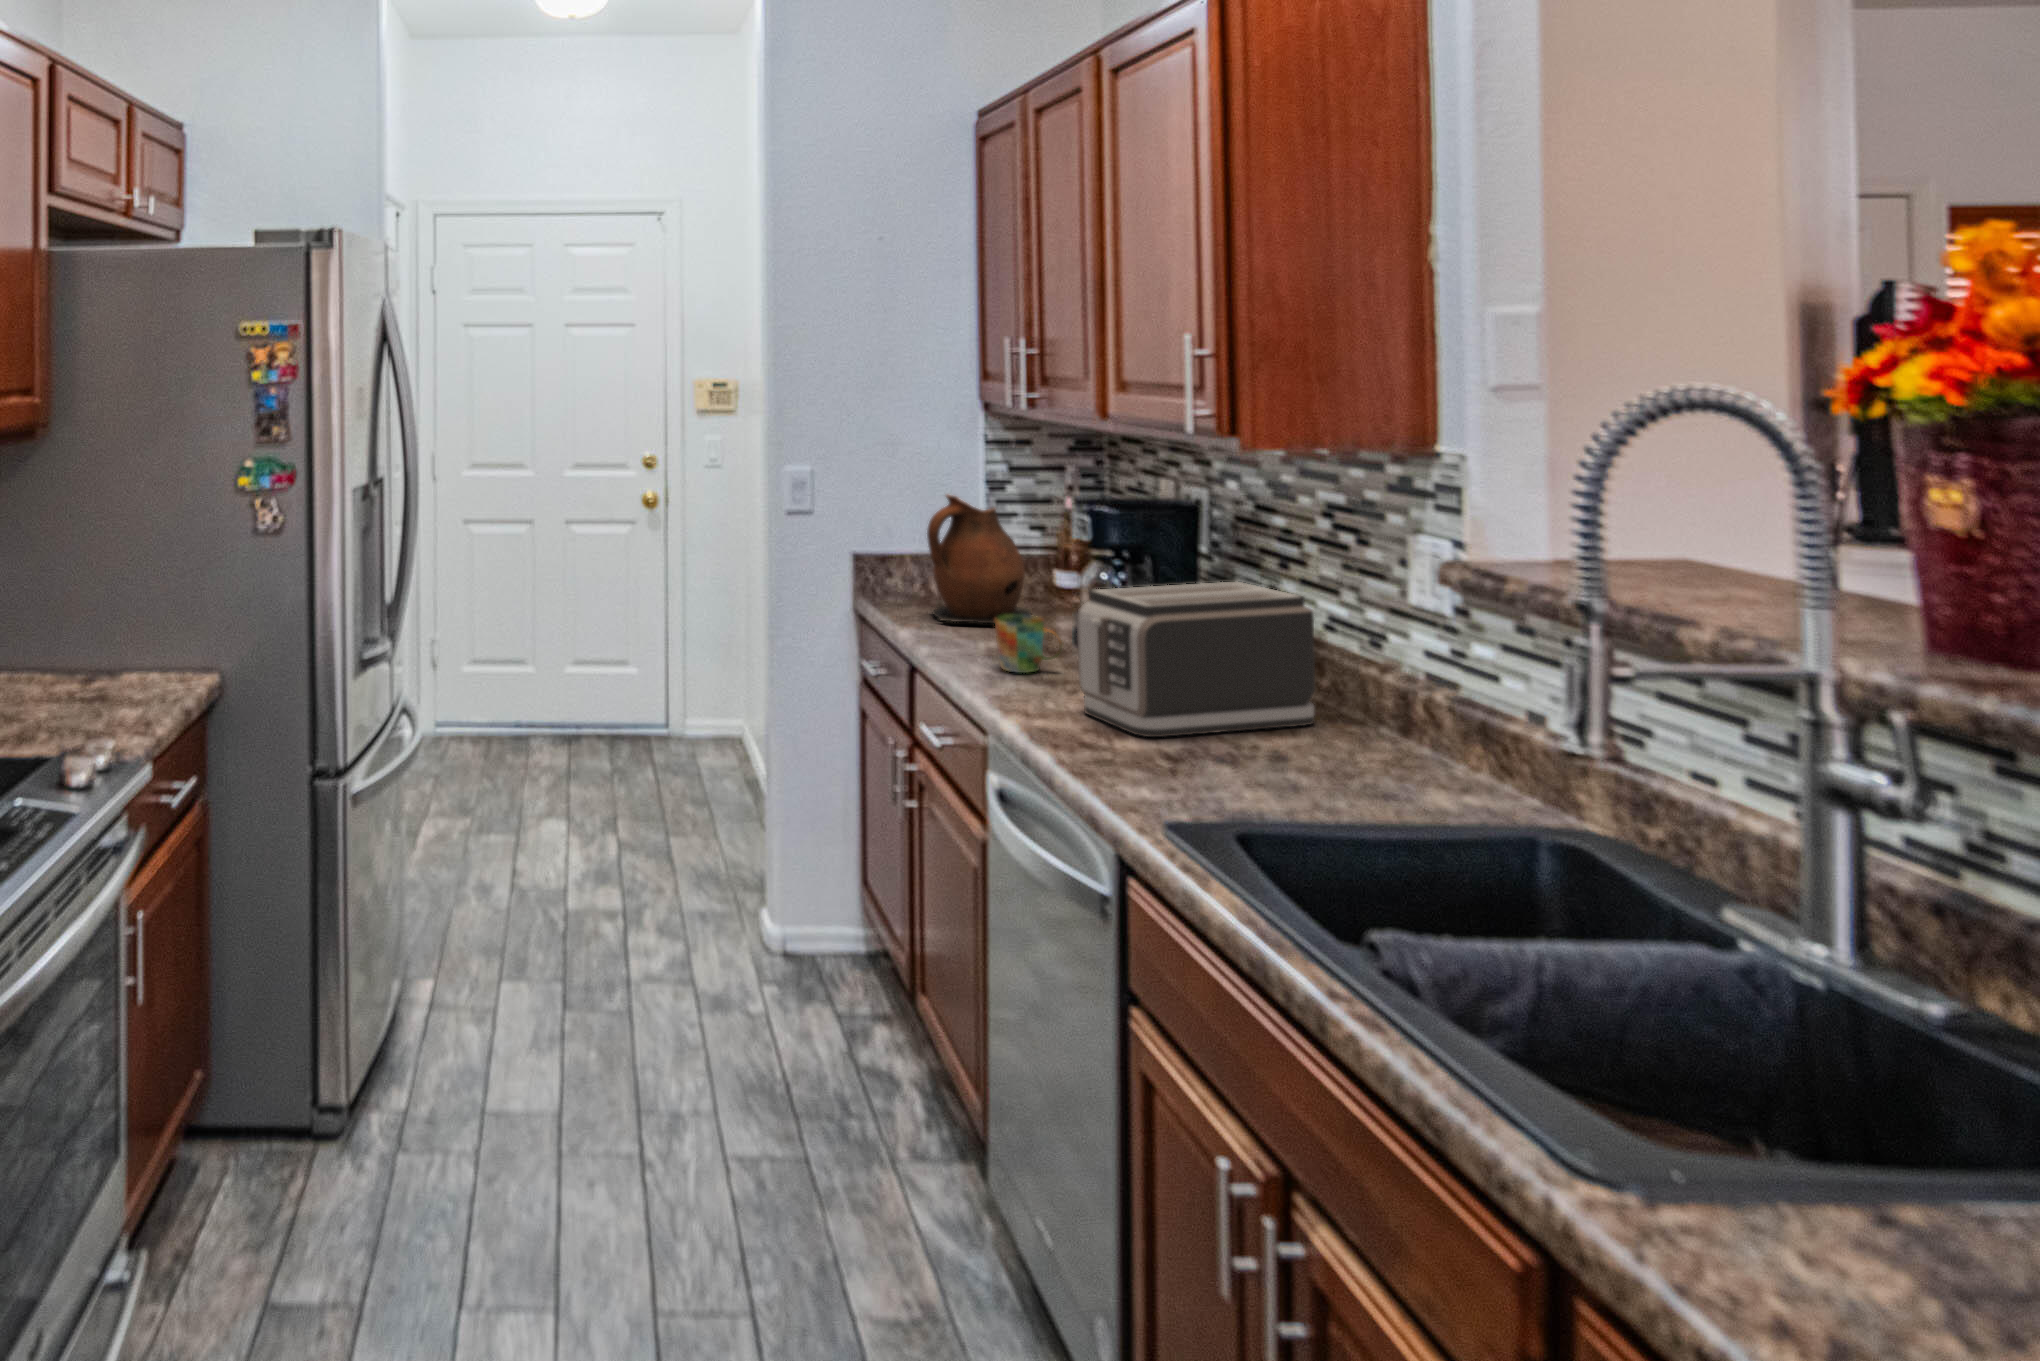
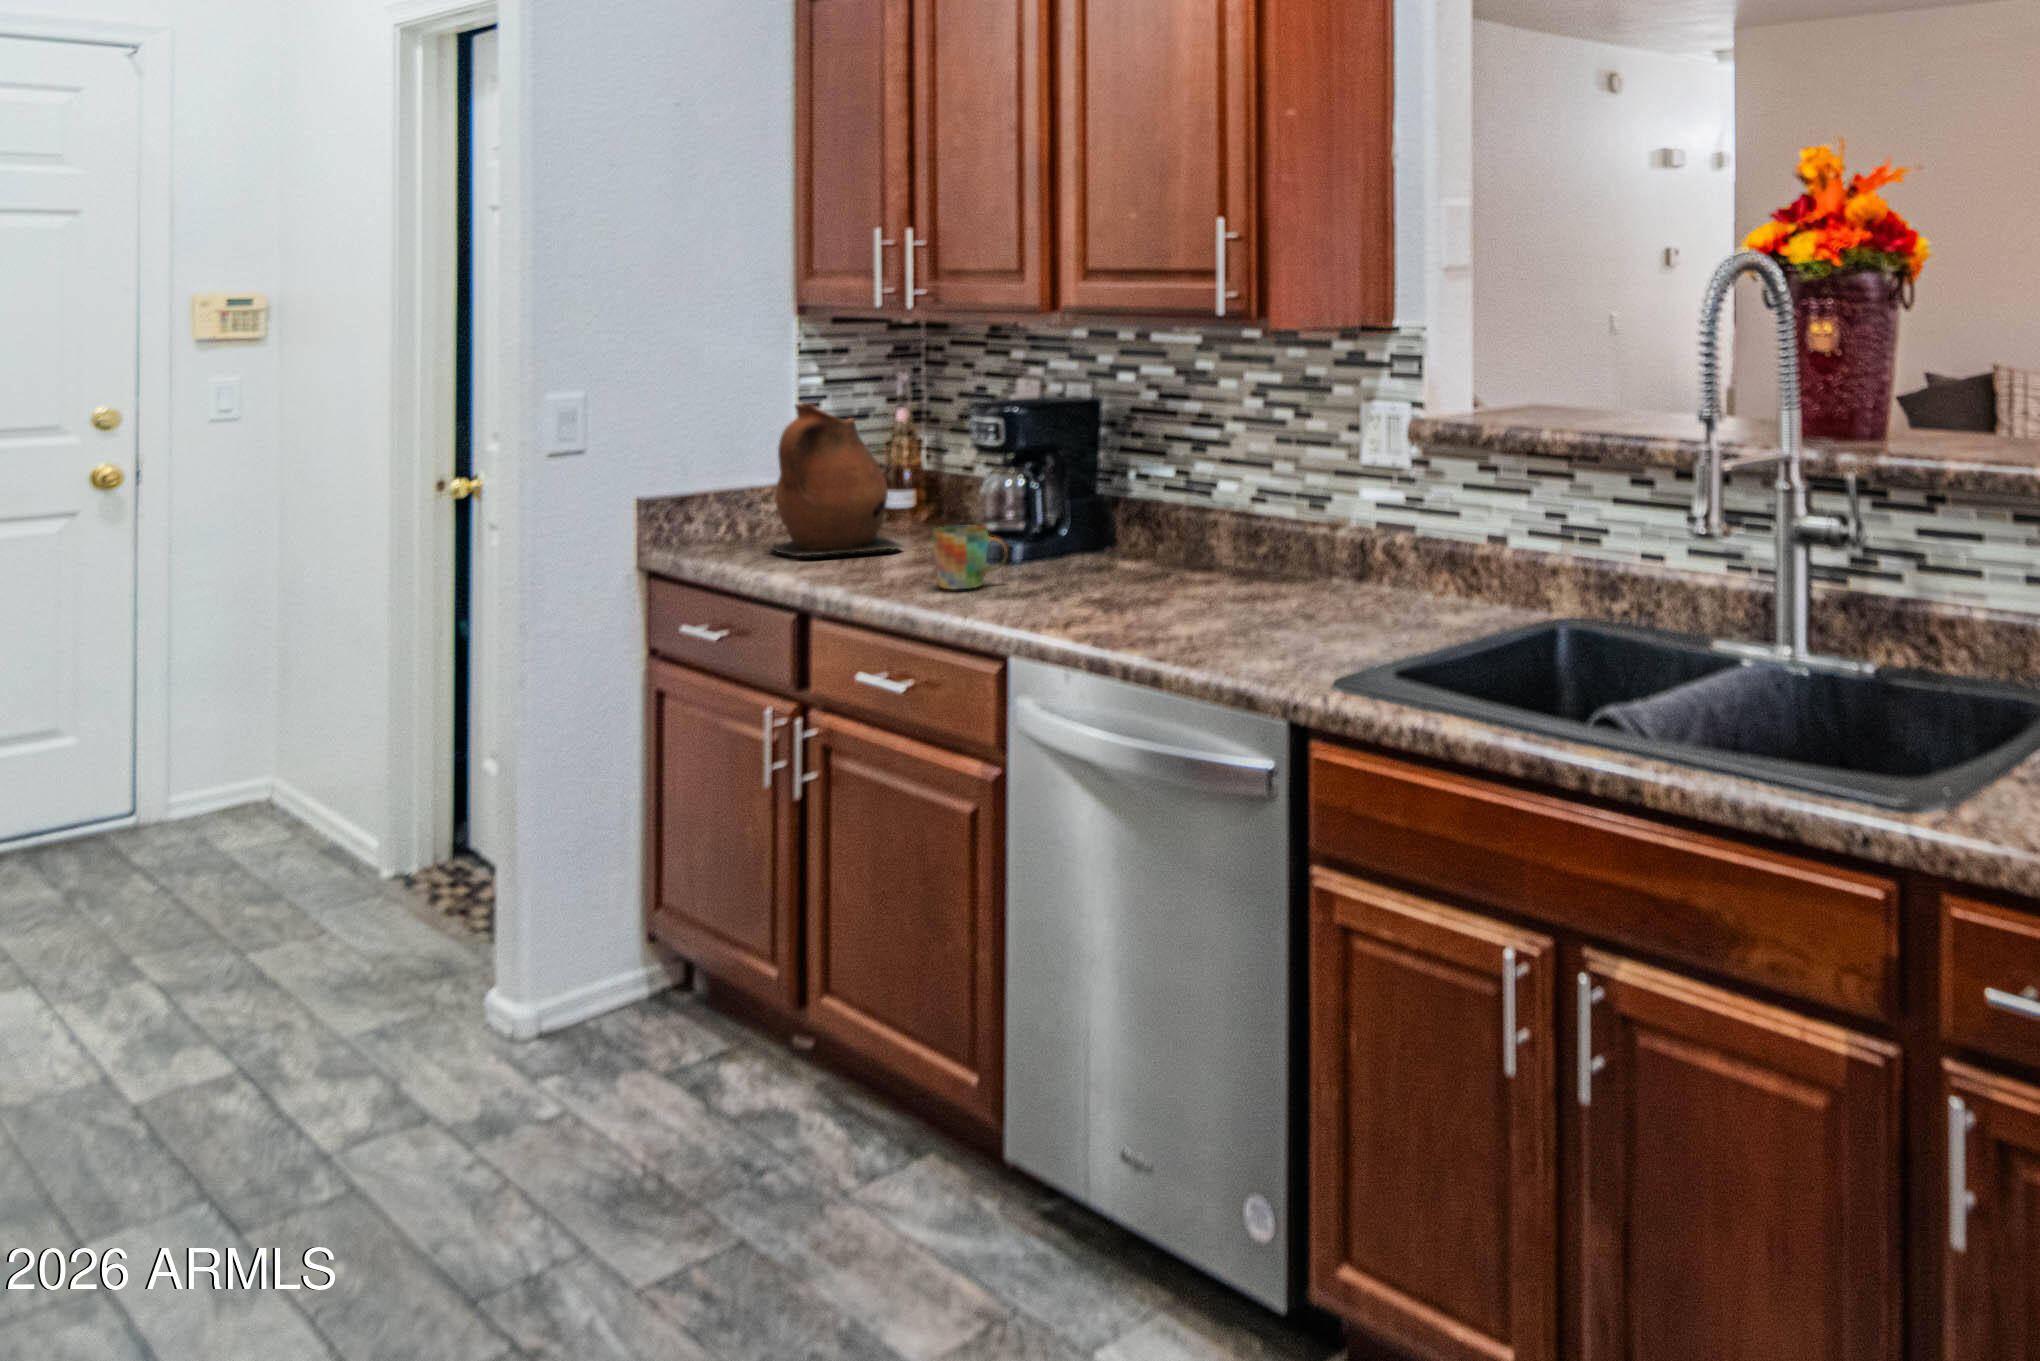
toaster: present [1077,581,1315,737] -> none [1079,462,1288,619]

